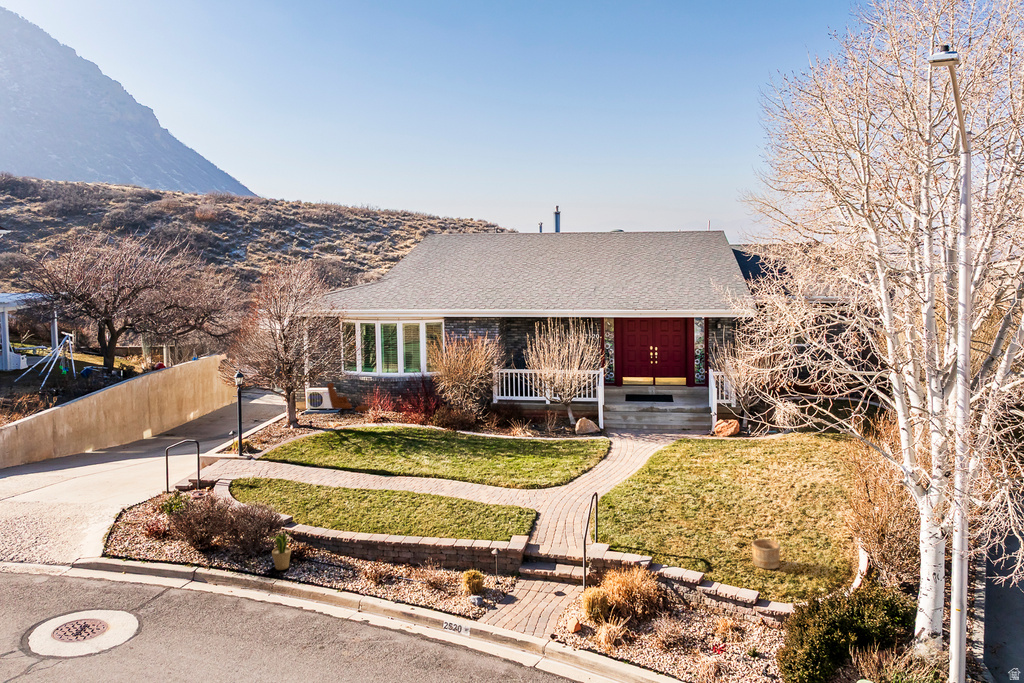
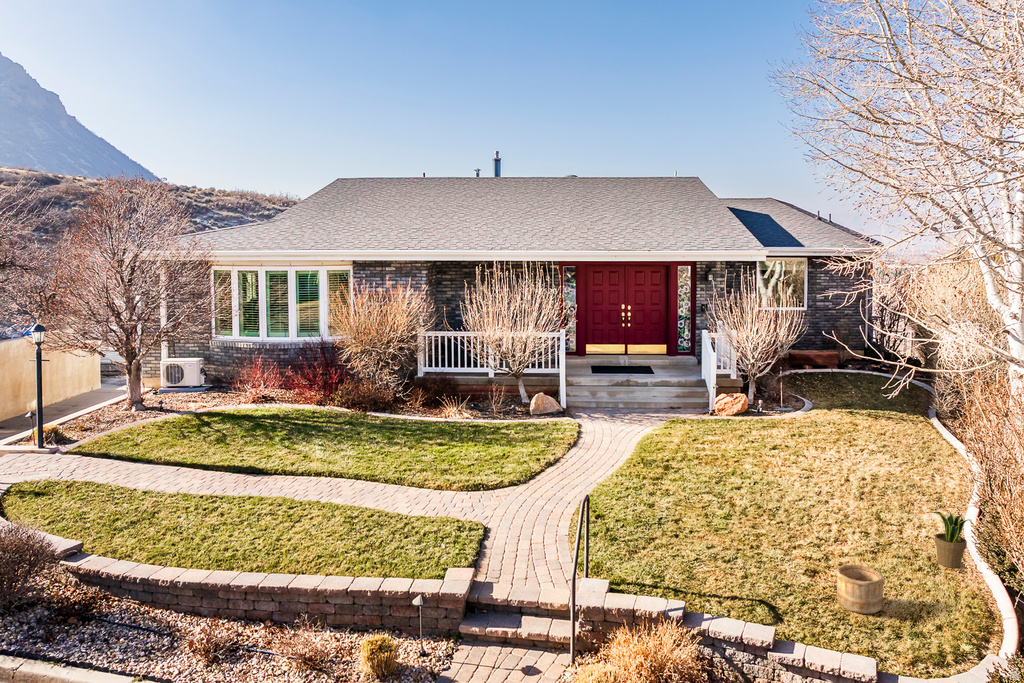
lounge chair: present [327,383,370,415] -> none [183,348,246,397]
potted plant: present [270,533,291,570] -> present [933,511,969,568]

